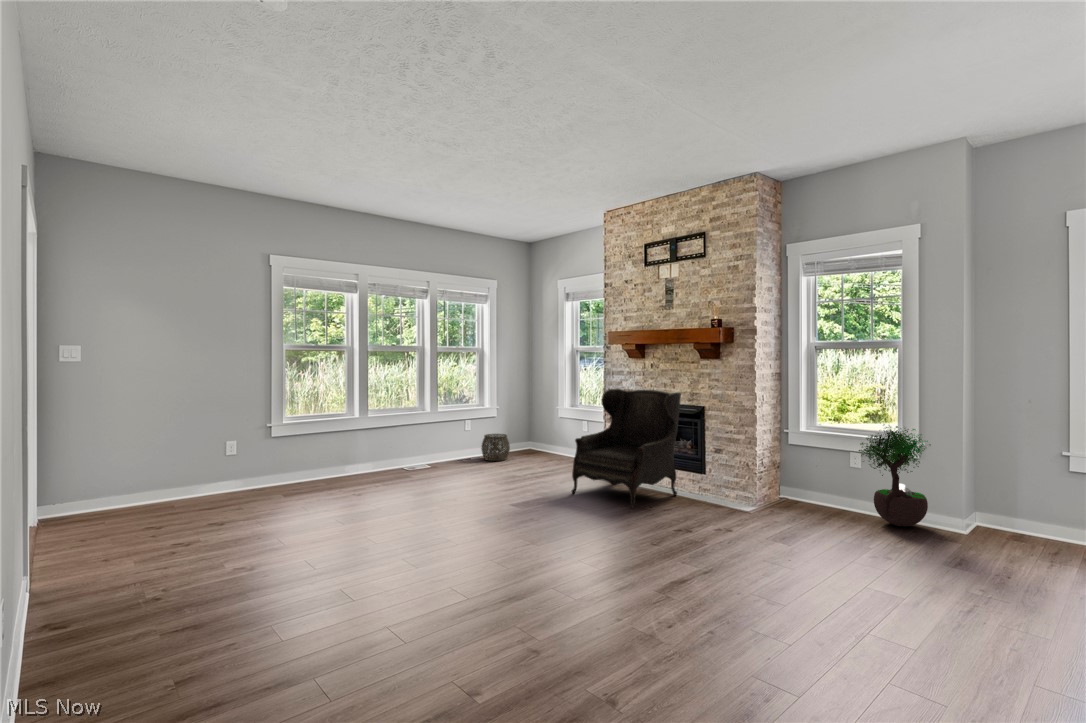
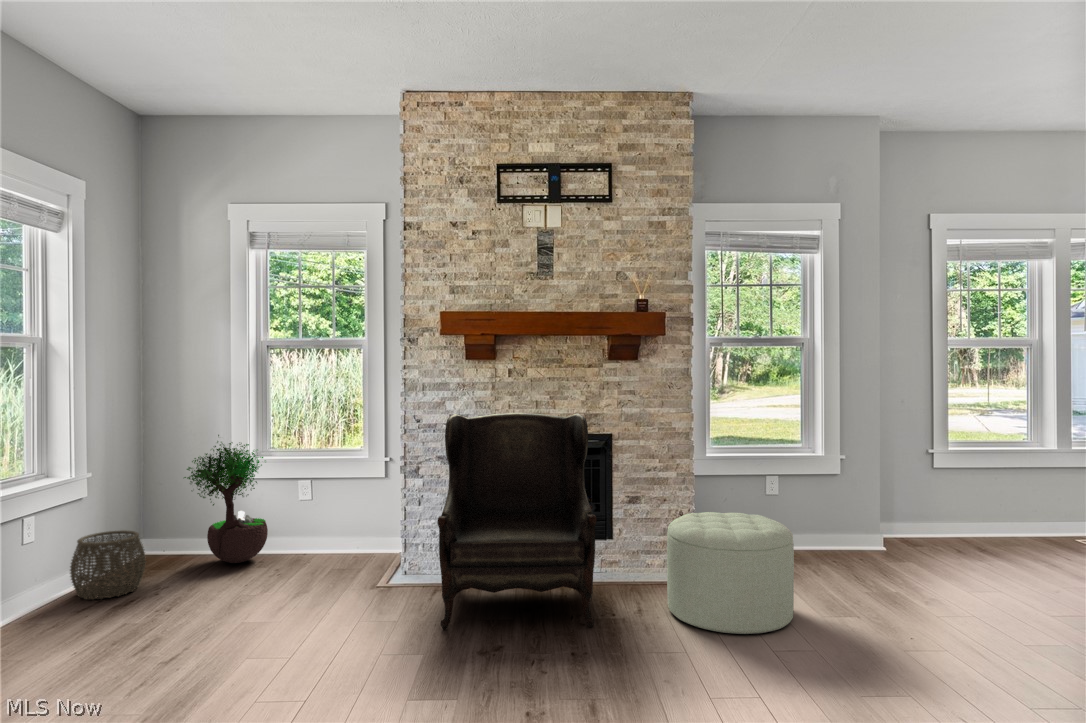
potted tree: present [859,419,931,526] -> present [184,435,268,563]
ottoman: none [679,458,761,534] -> present [667,512,794,634]

